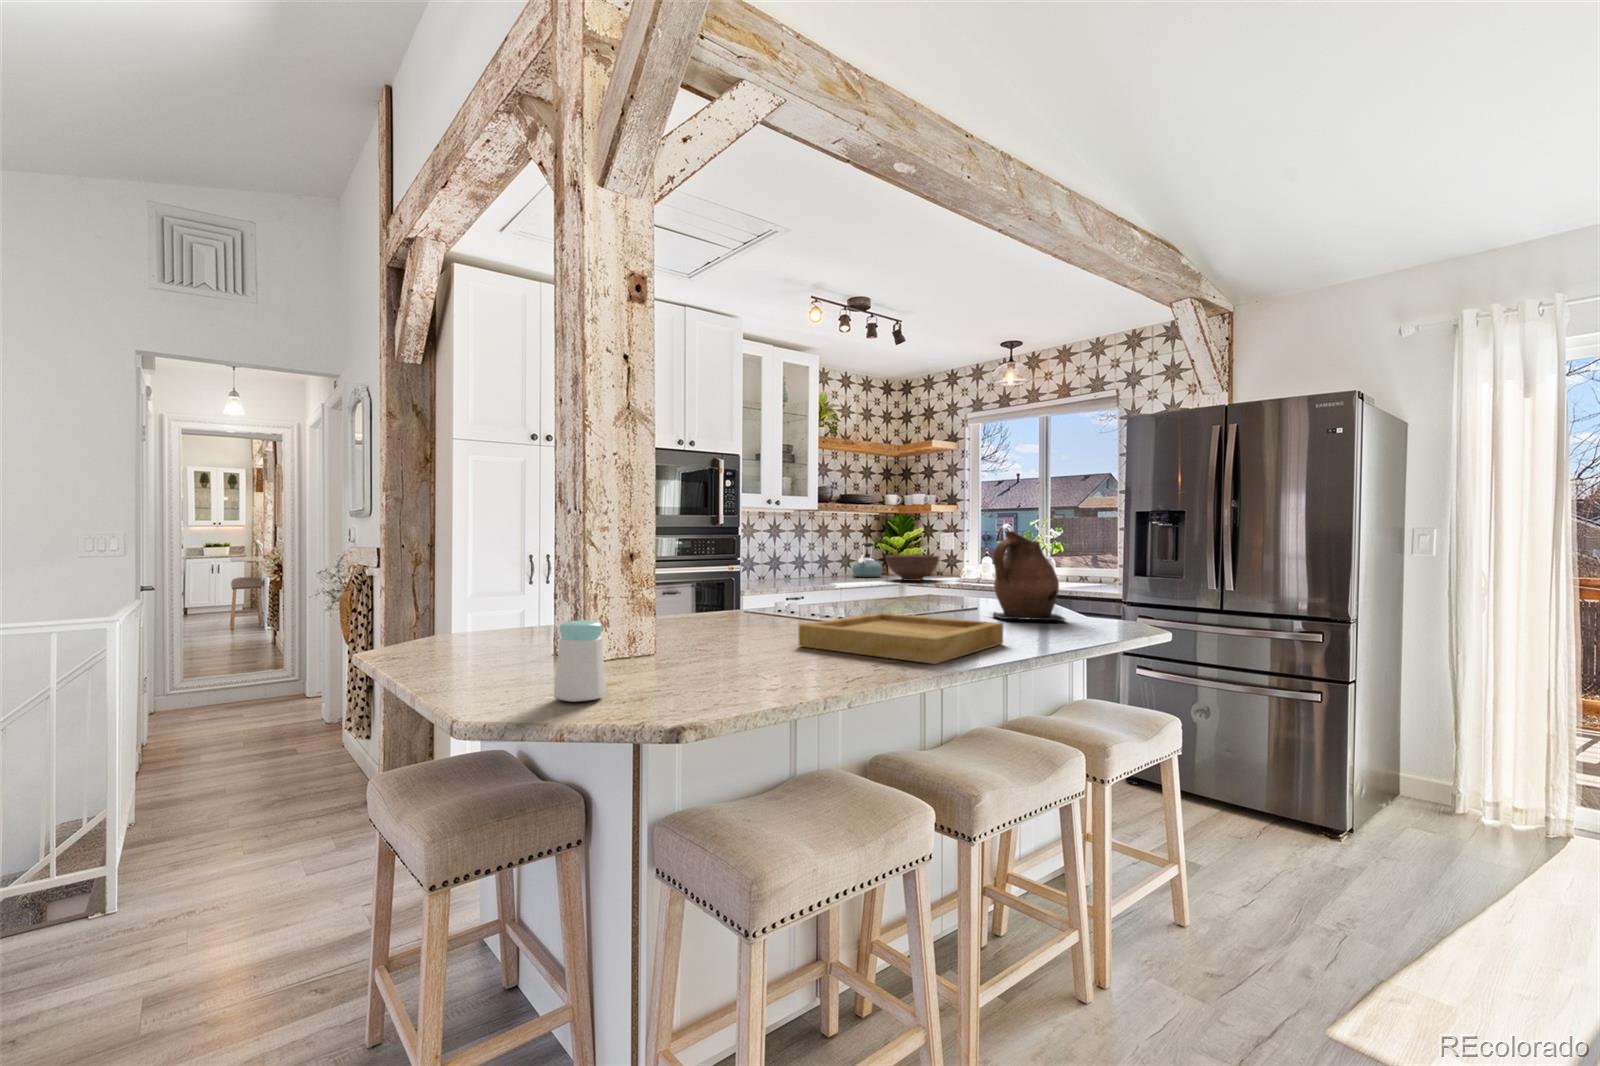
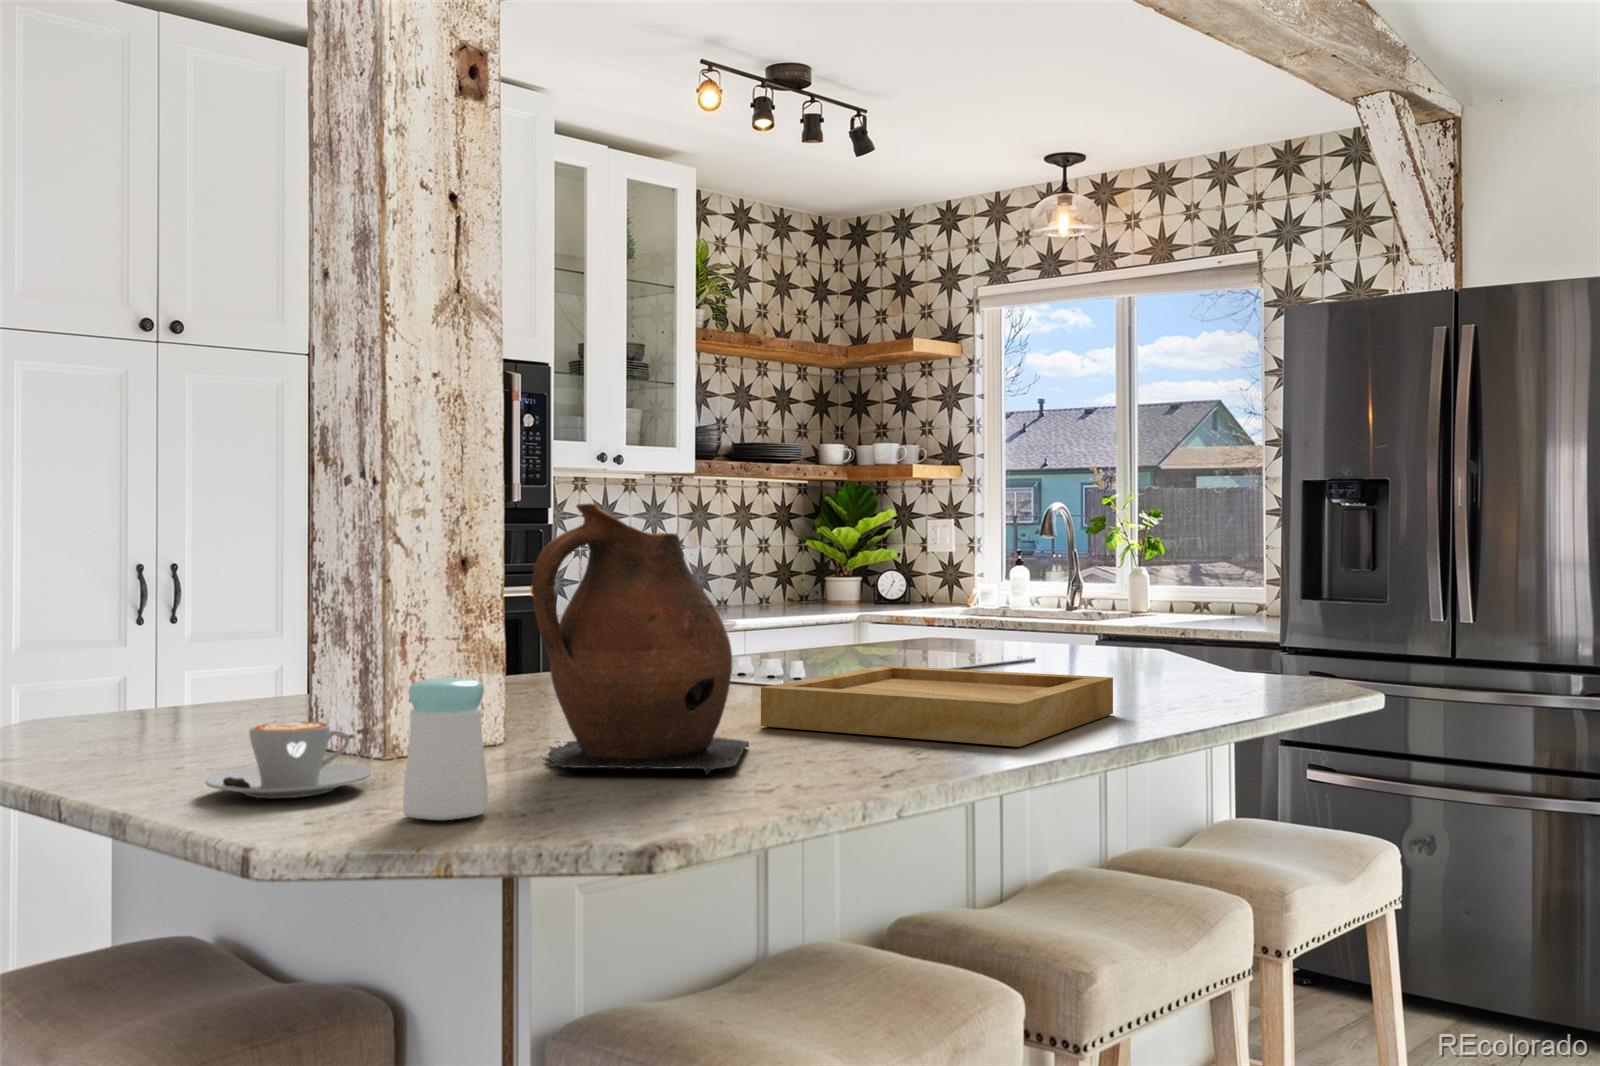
ceramic pitcher: present [993,531,1065,621] -> present [532,503,749,774]
kettle: present [853,543,882,577] -> none [762,539,819,607]
fruit bowl: present [886,555,939,581] -> none [829,563,932,612]
coffee cup: none [468,641,560,683] -> present [206,722,371,798]

